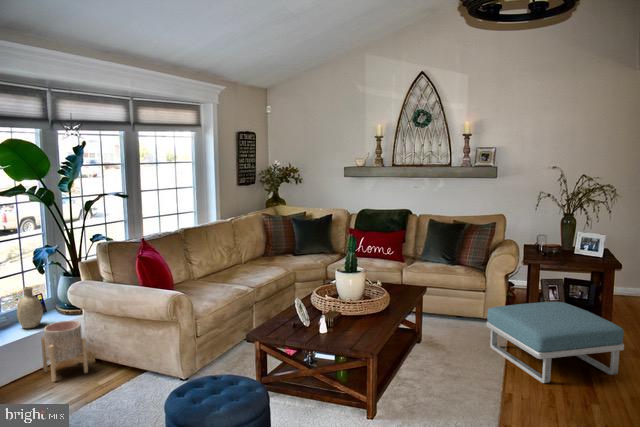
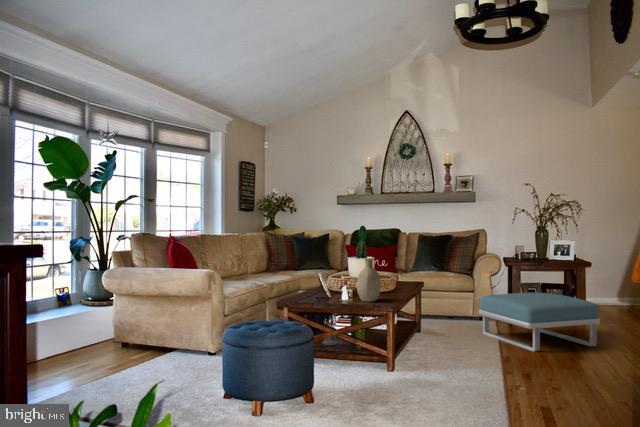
decorative vase: present [17,286,43,329] -> present [357,258,381,302]
planter: present [41,321,88,382] -> none [76,305,119,358]

